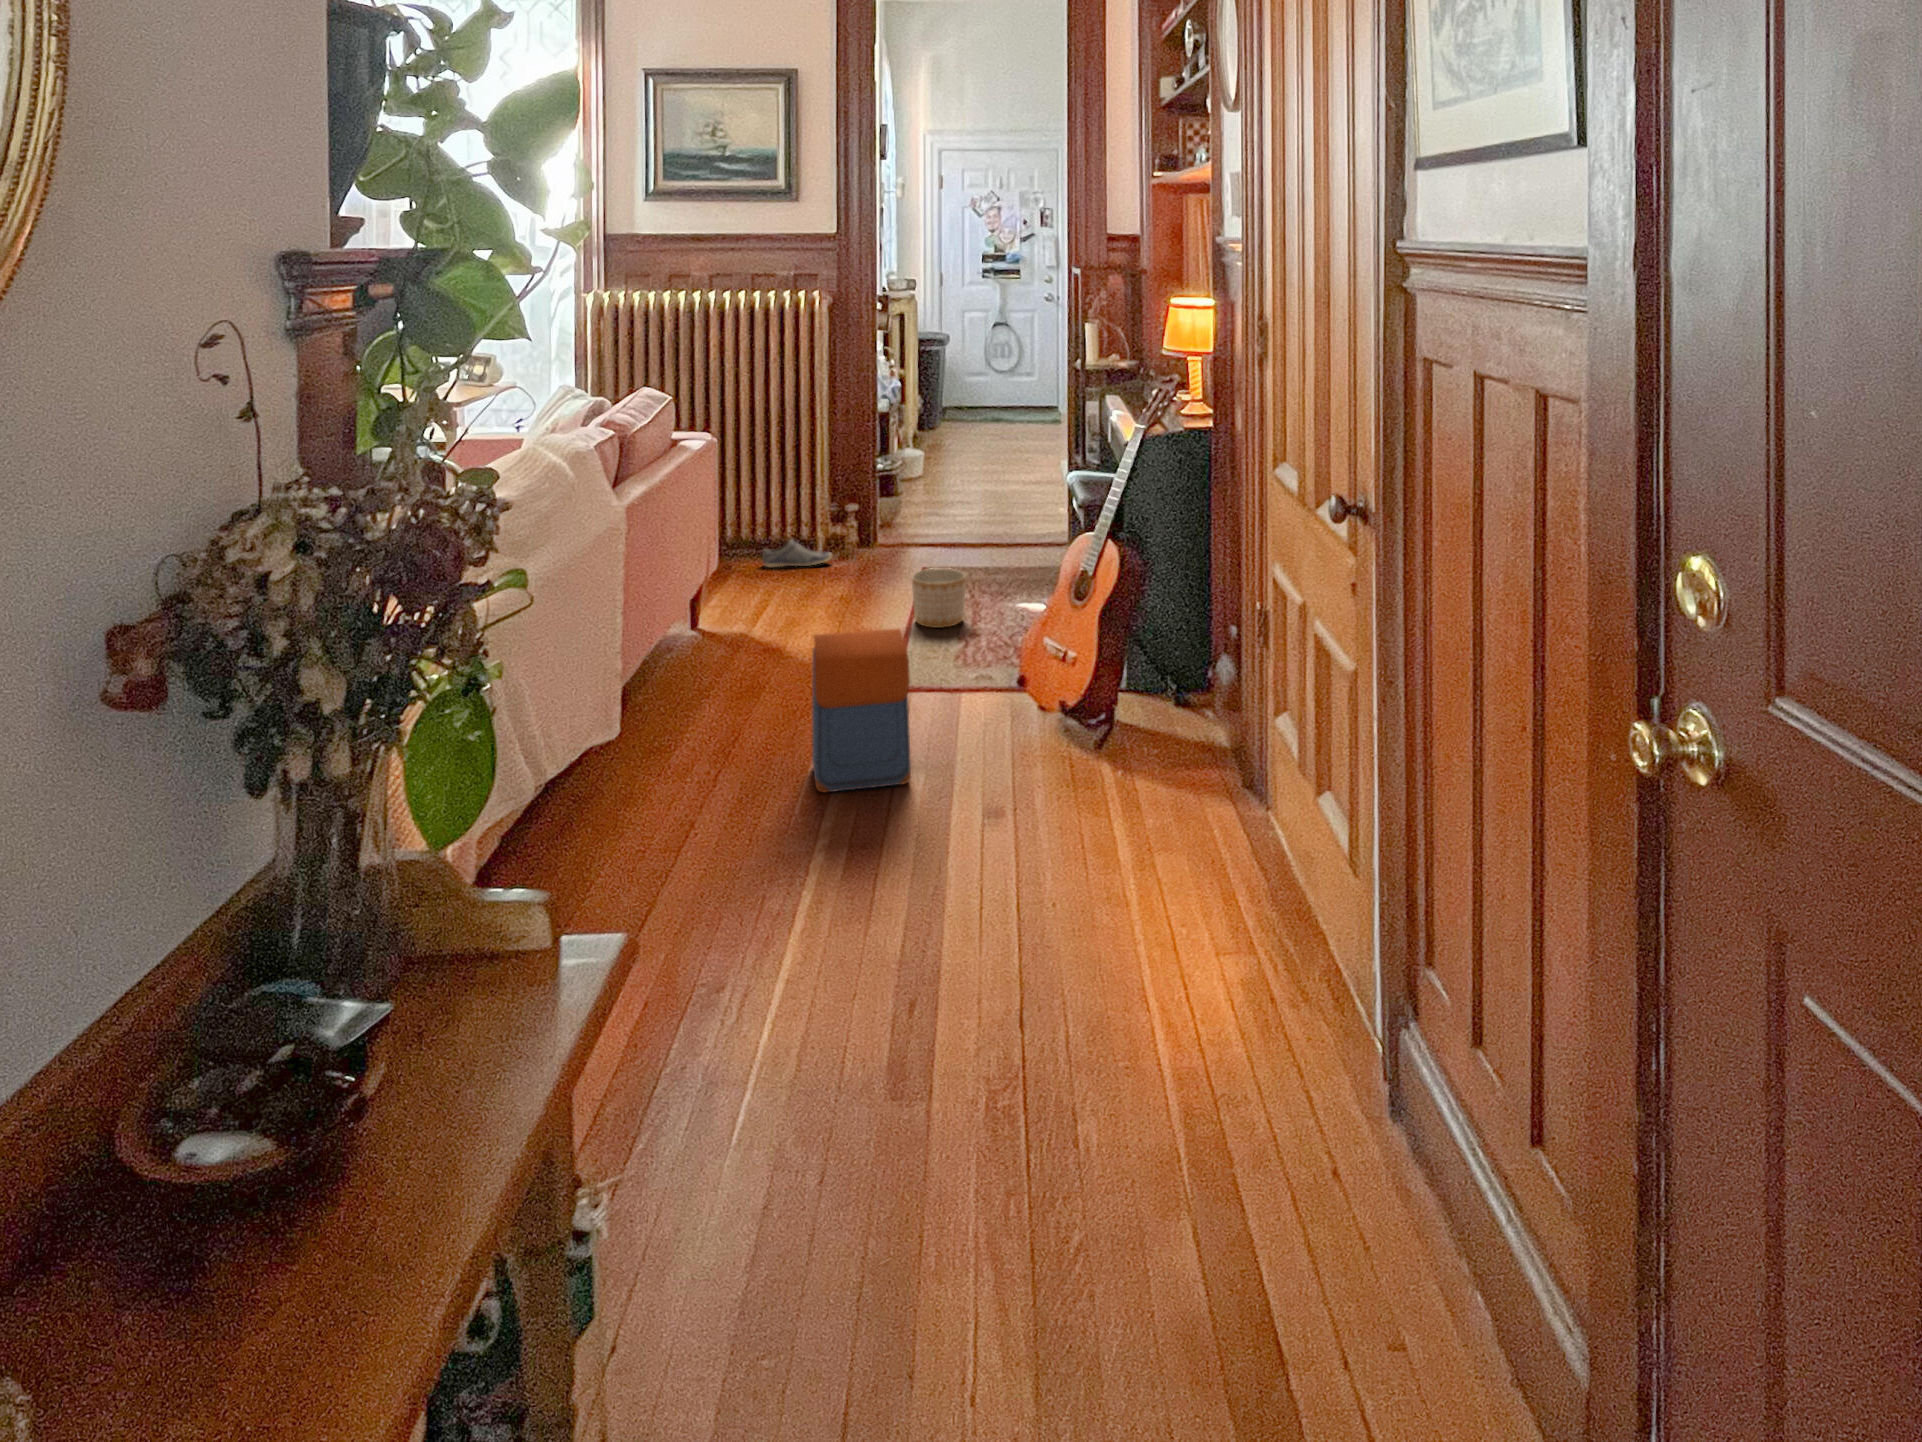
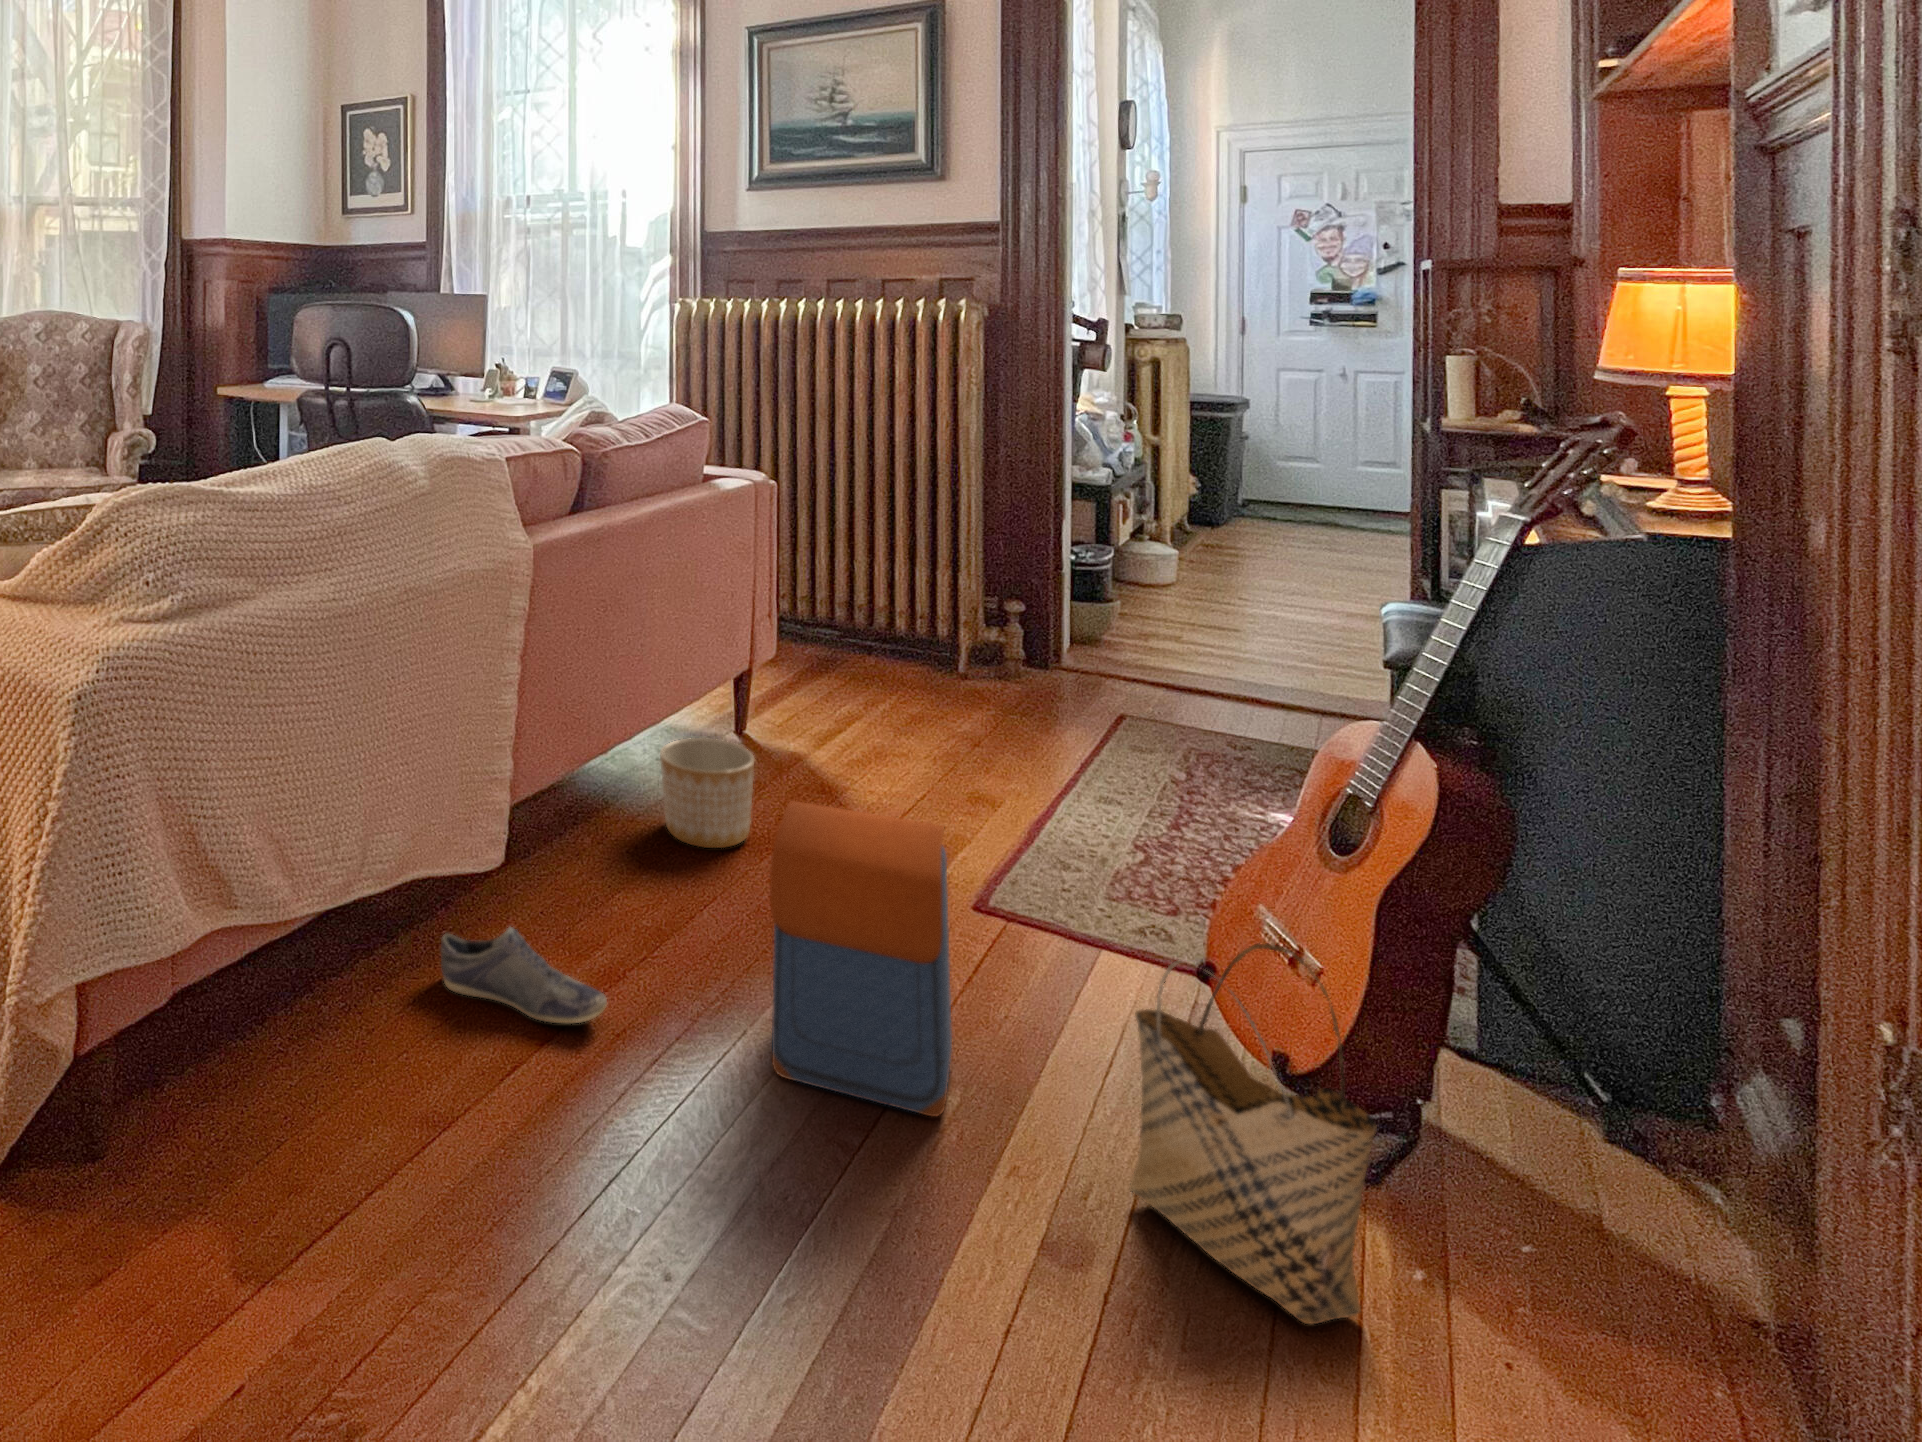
shoe: present [762,539,832,567] -> present [441,927,607,1024]
planter: present [911,568,966,628] -> present [660,738,755,848]
woven basket: none [1001,642,1102,801] -> present [1129,943,1377,1325]

